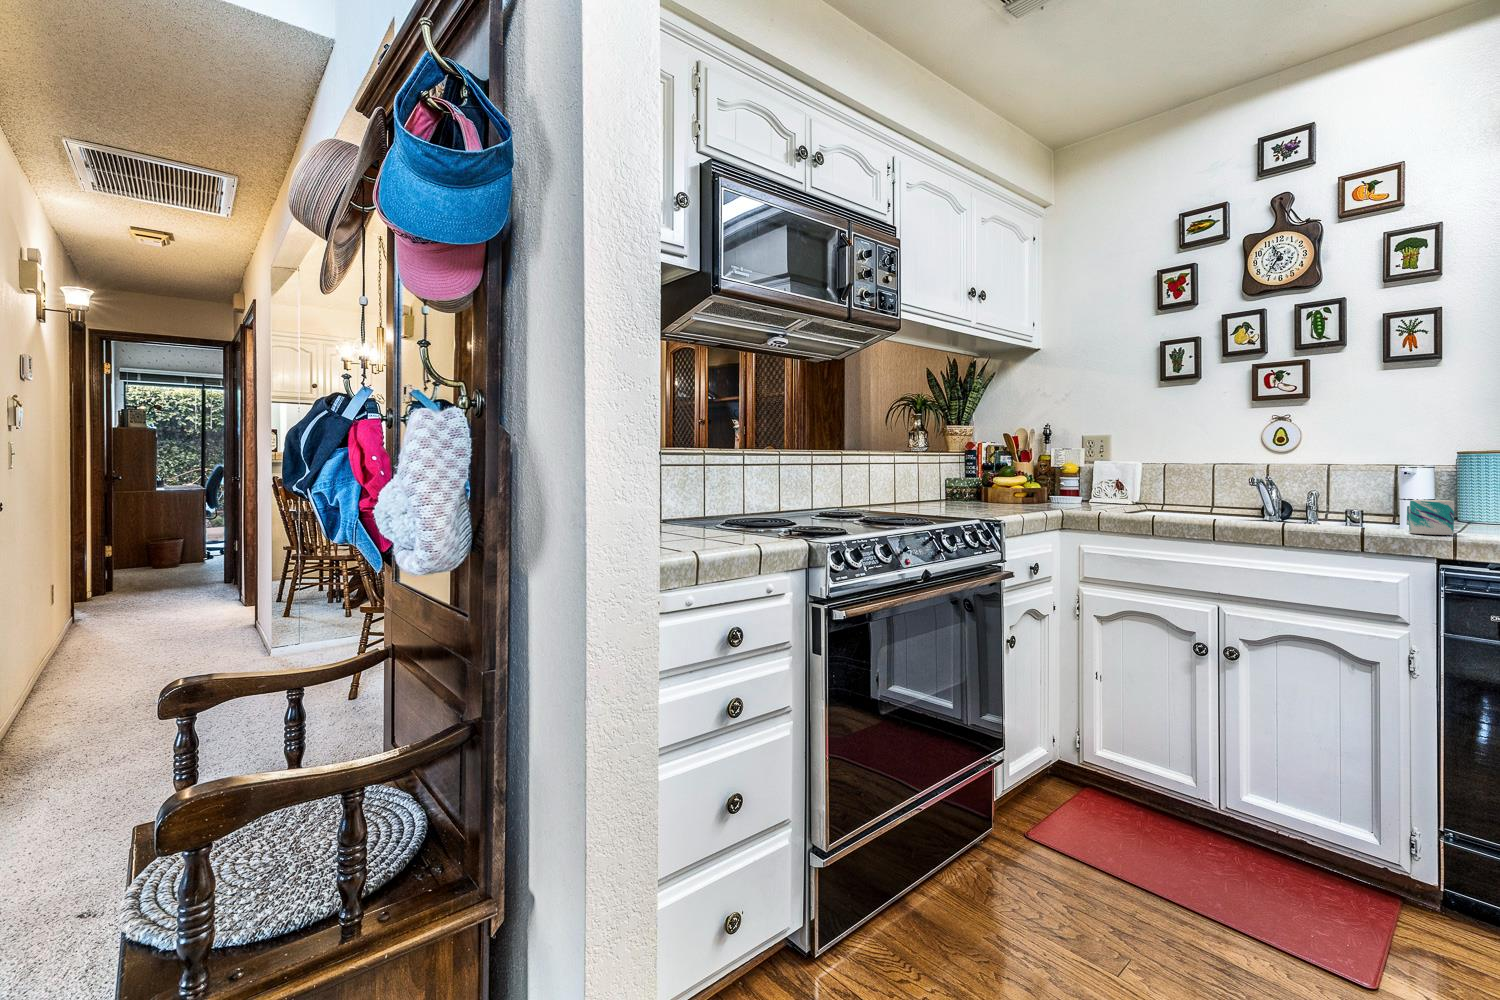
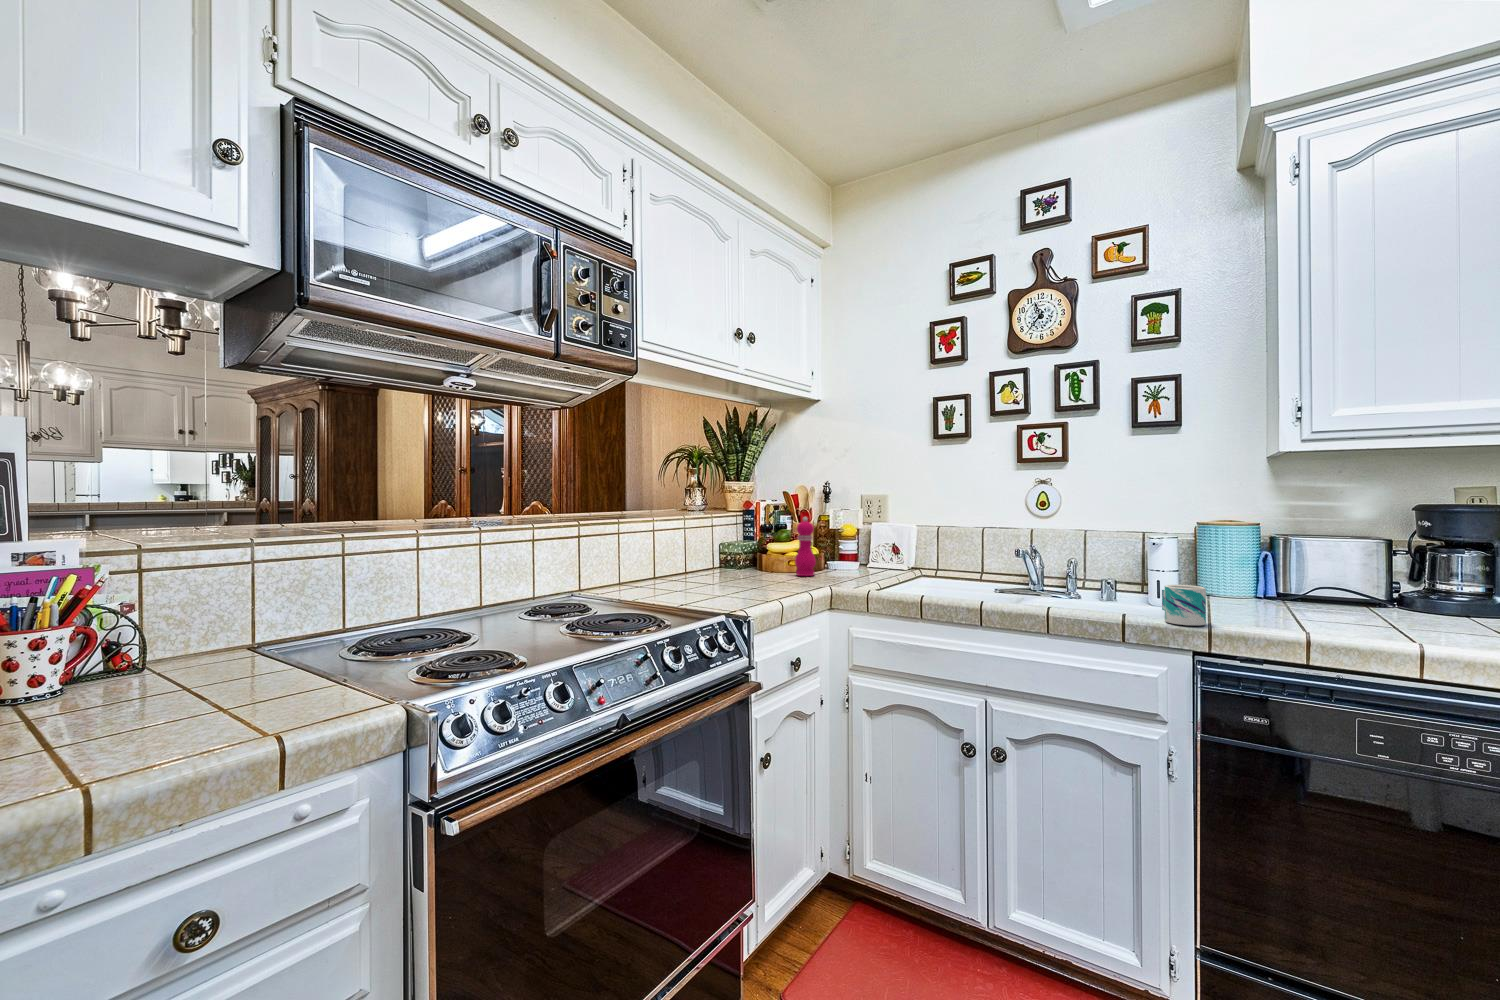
pepper mill: none [1023,453,1044,506] -> present [795,517,816,576]

